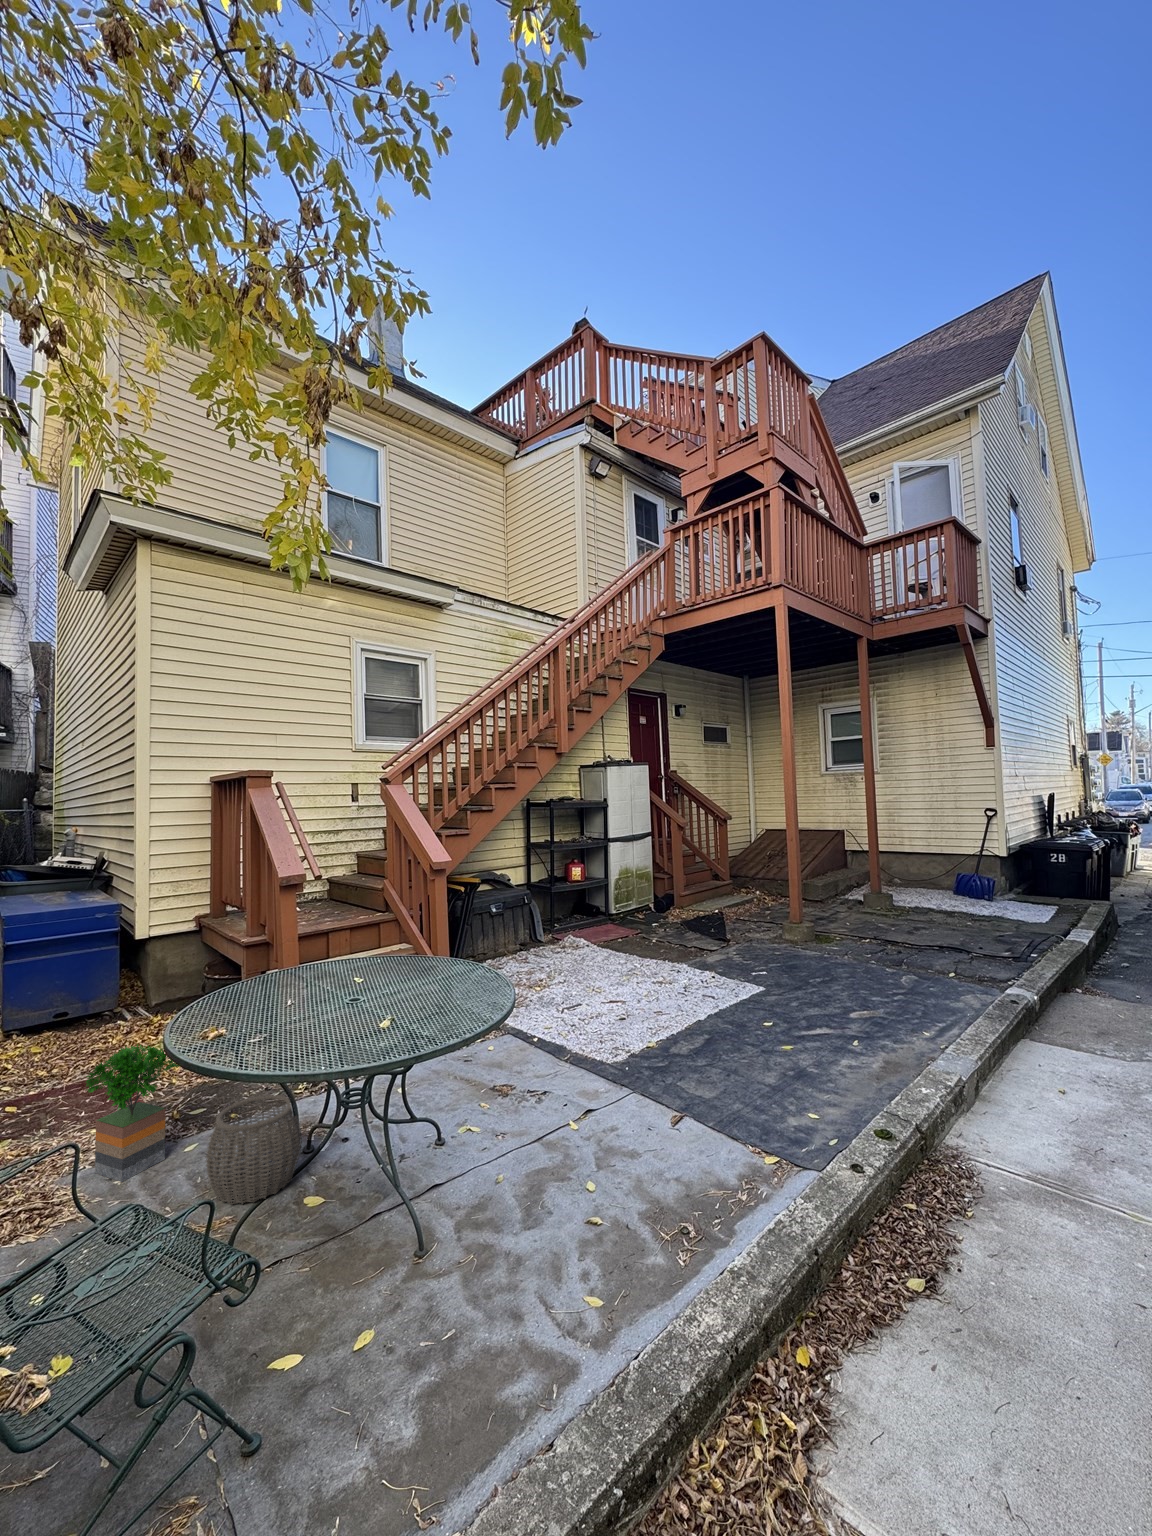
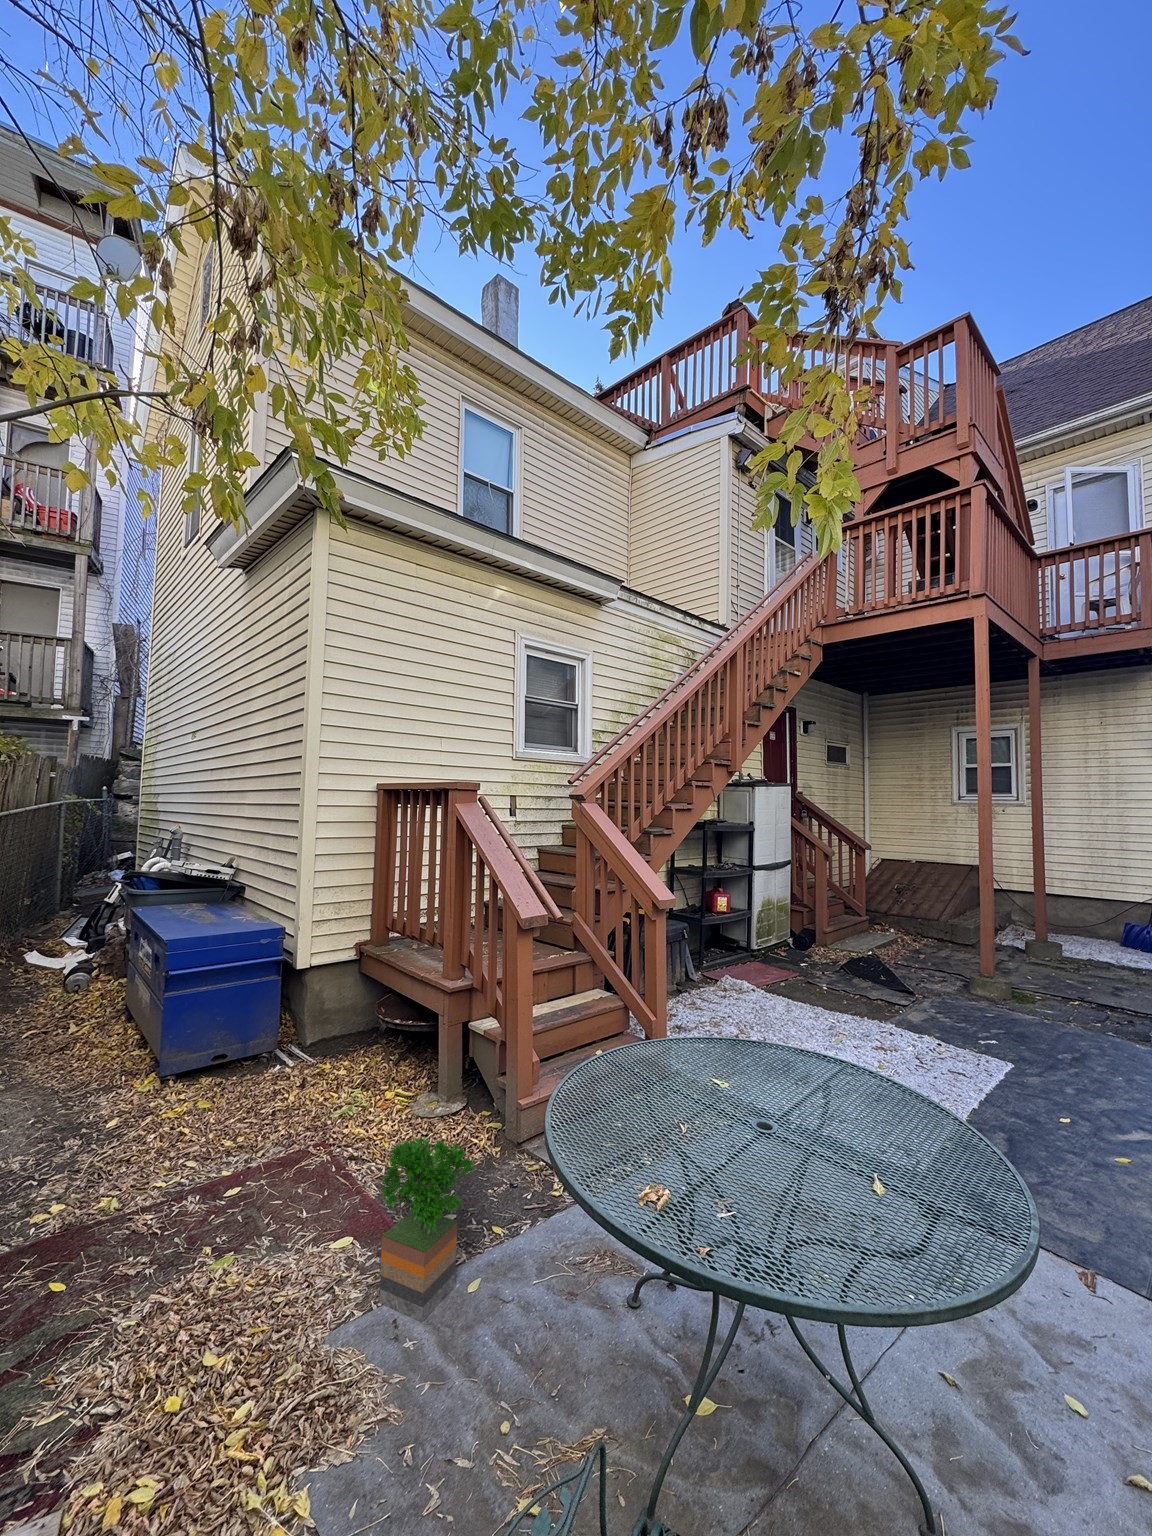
woven basket: present [206,1095,302,1204] -> none [545,1218,655,1381]

